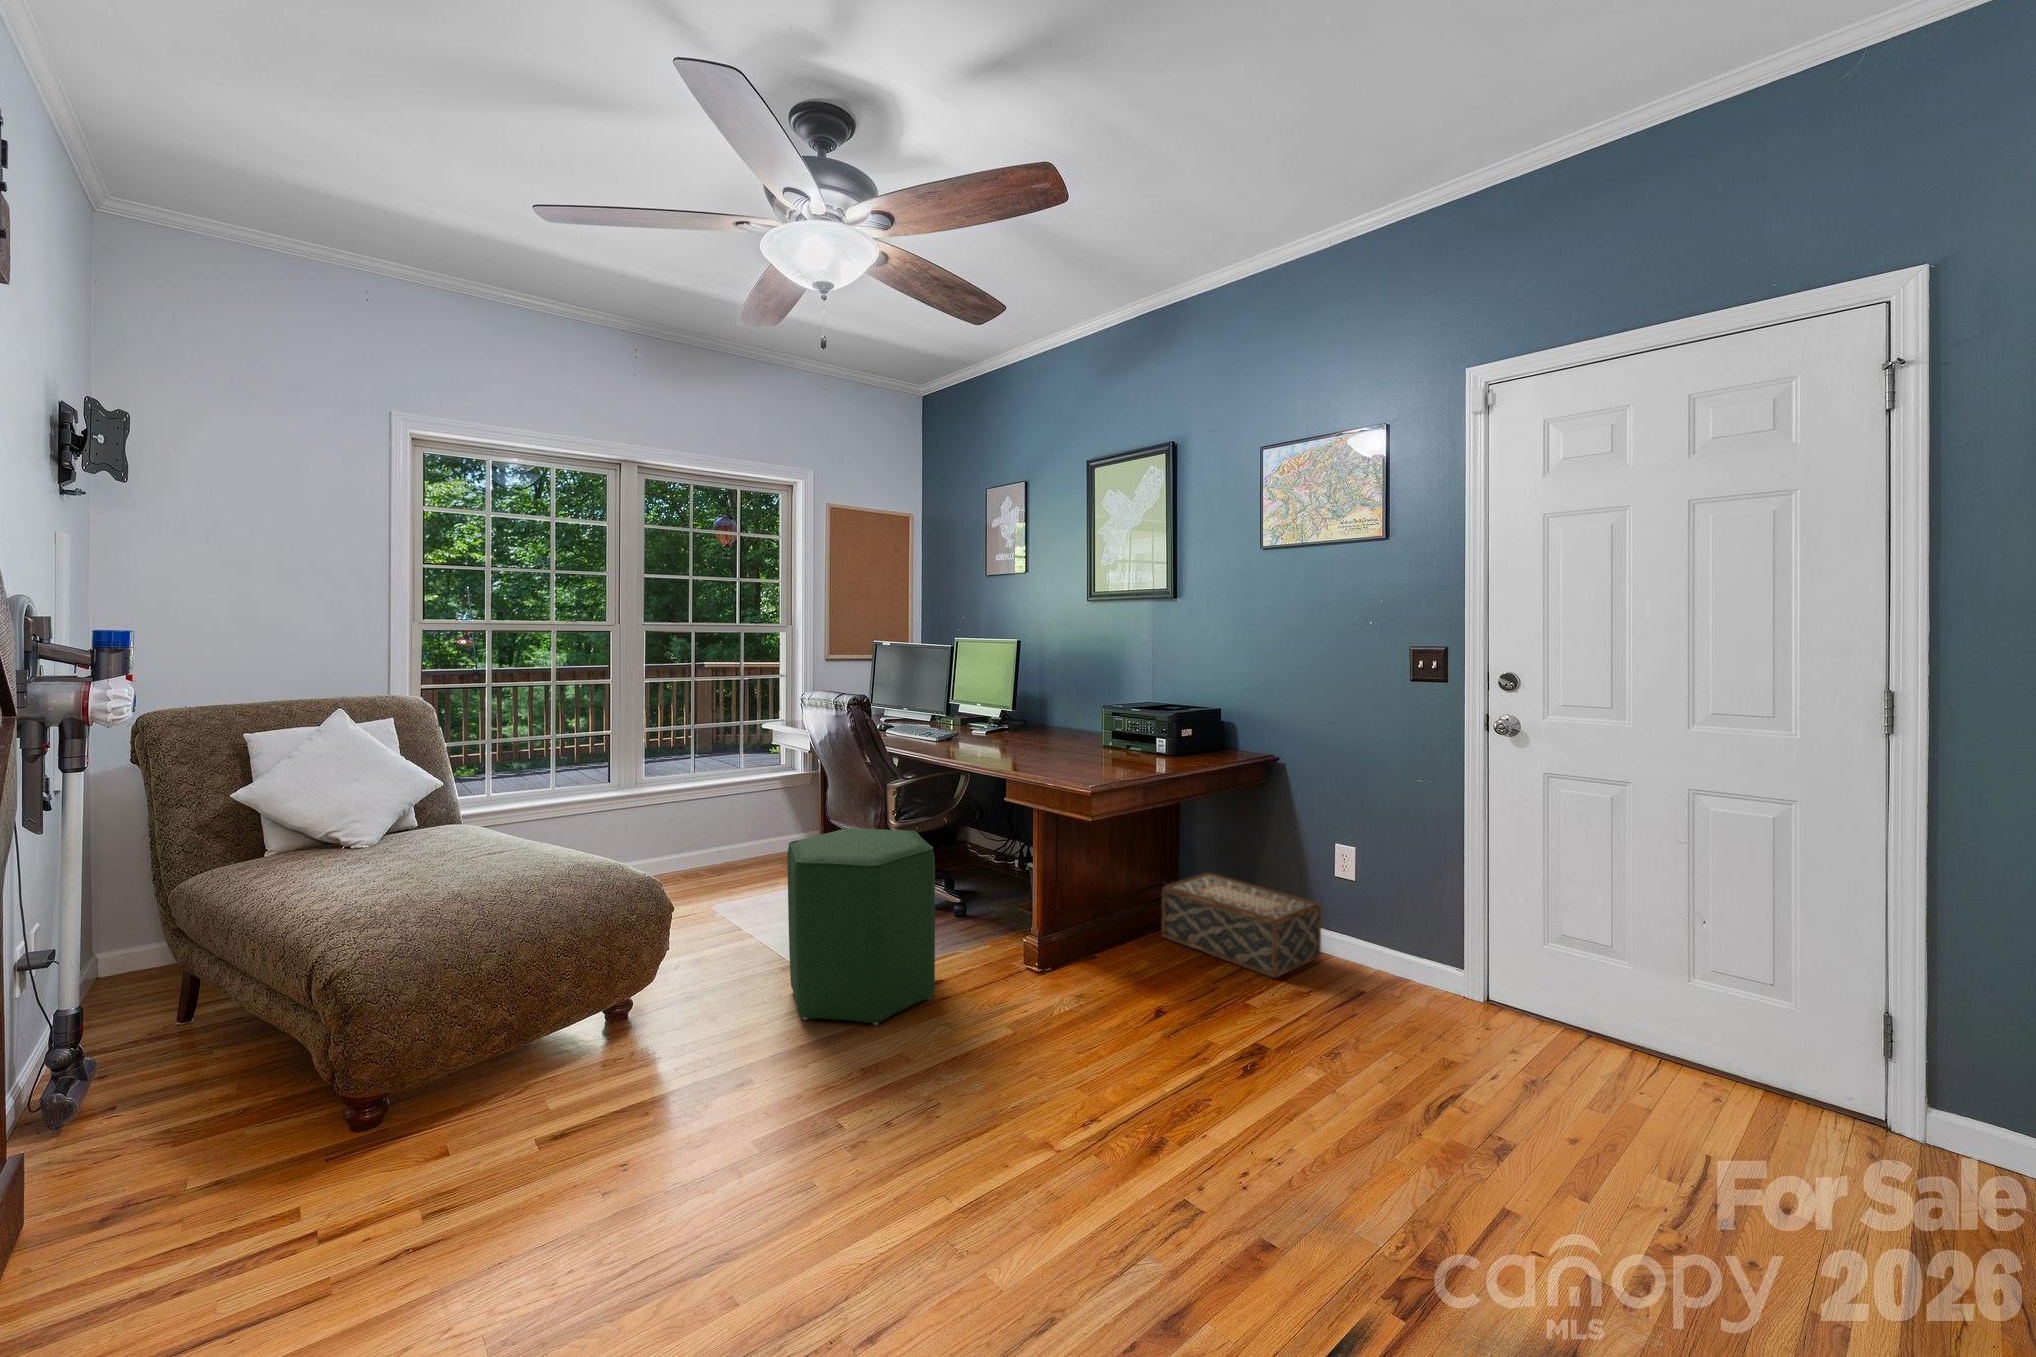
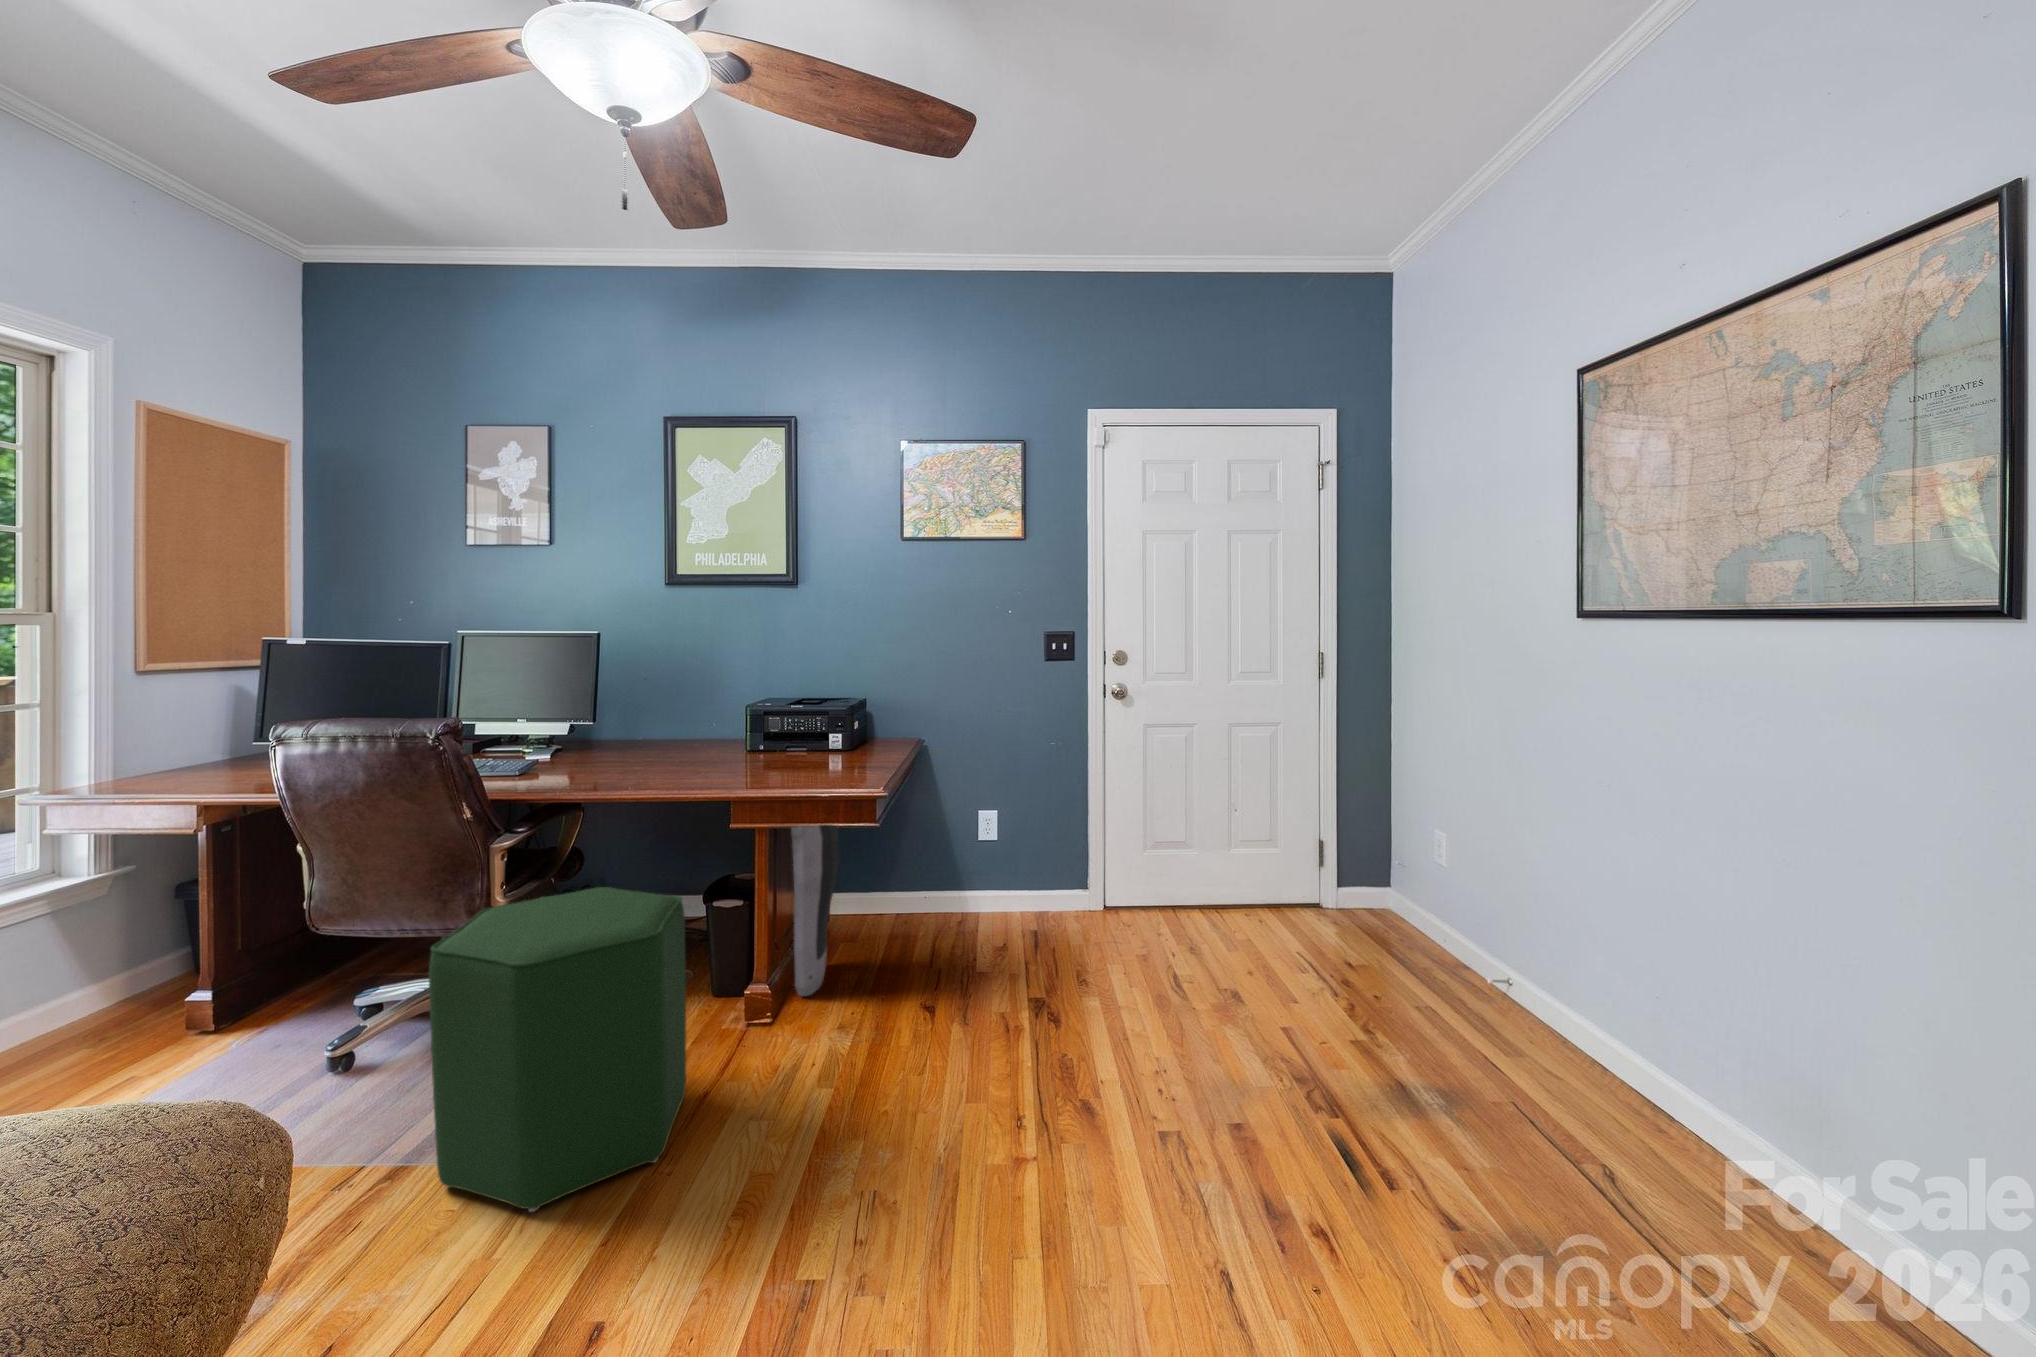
air purifier: none [1072,789,1135,967] -> present [791,825,840,996]
woven basket: present [1162,873,1321,978] -> none [837,867,980,943]

